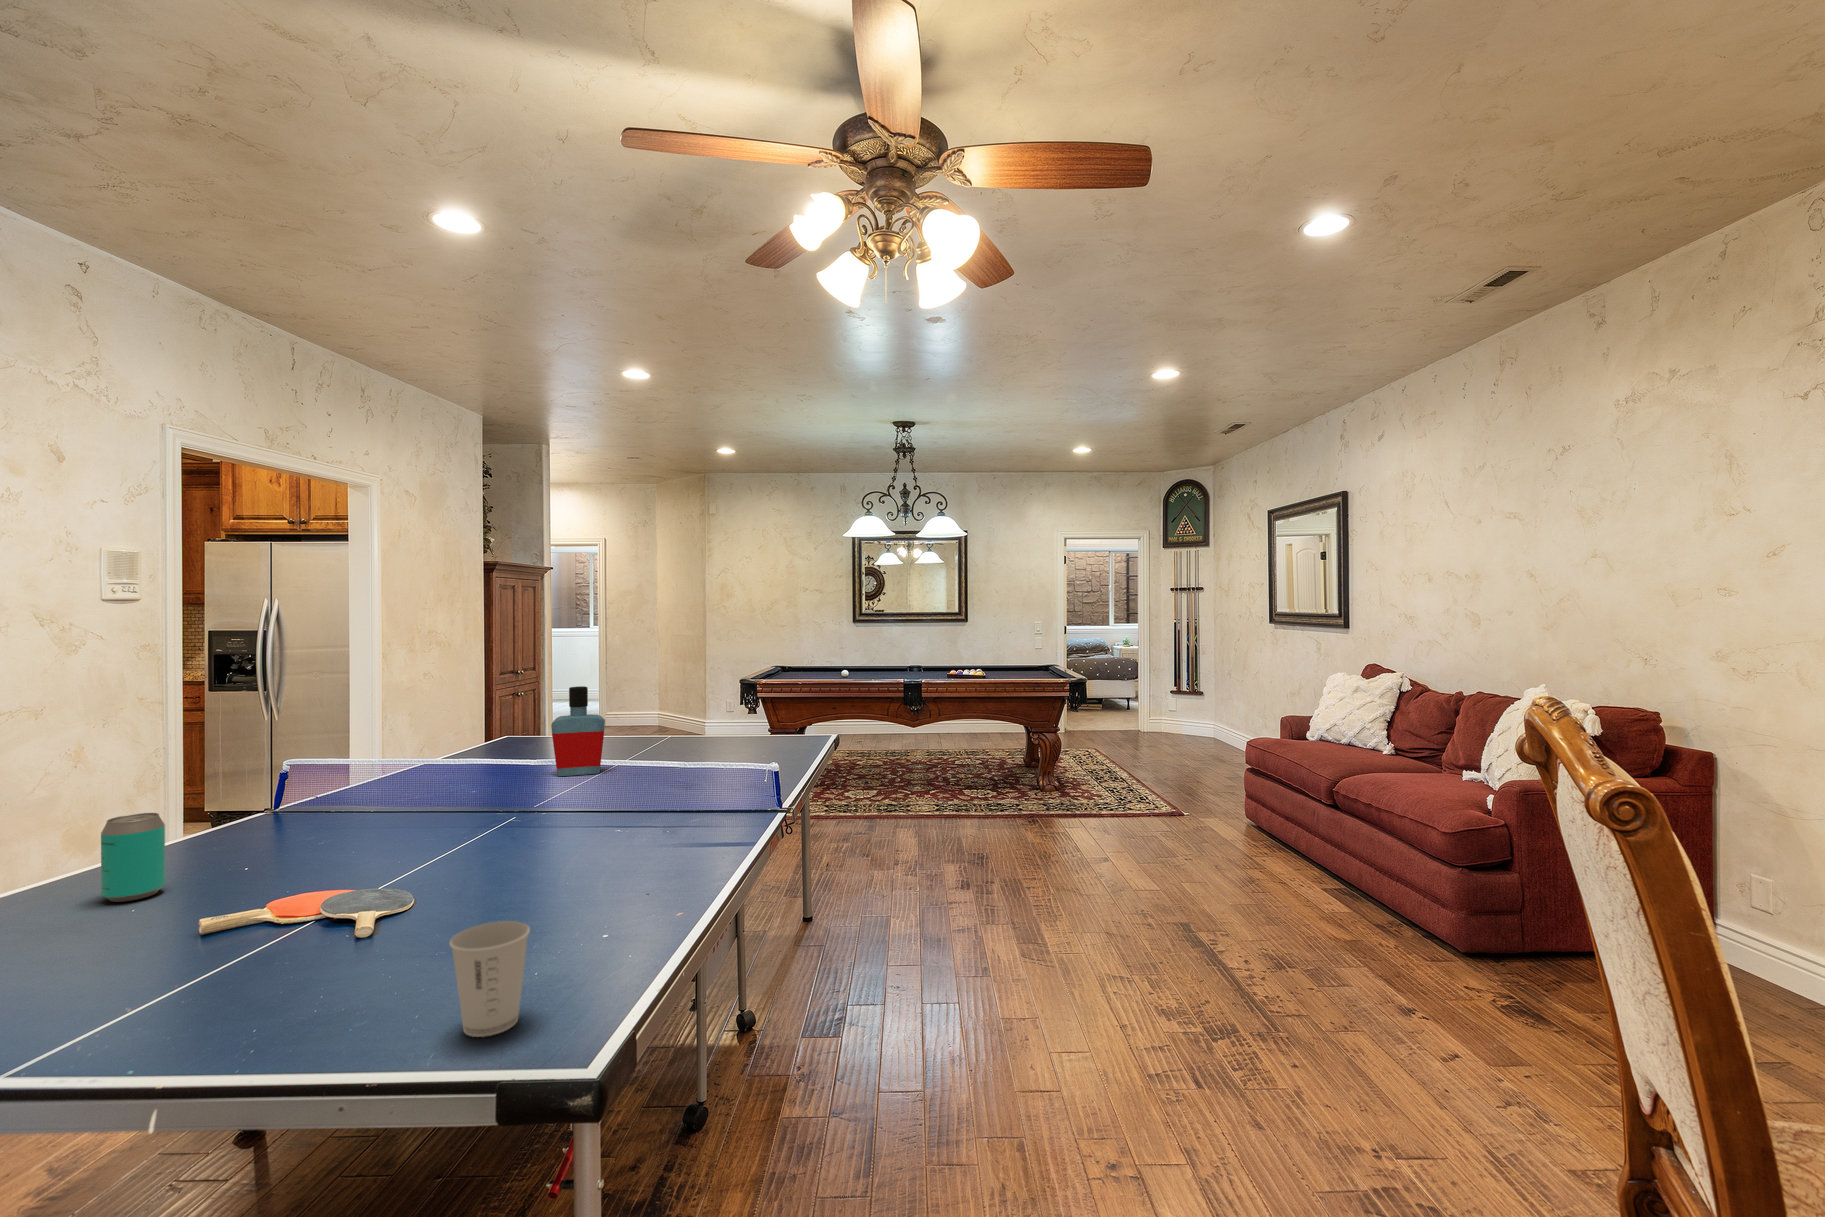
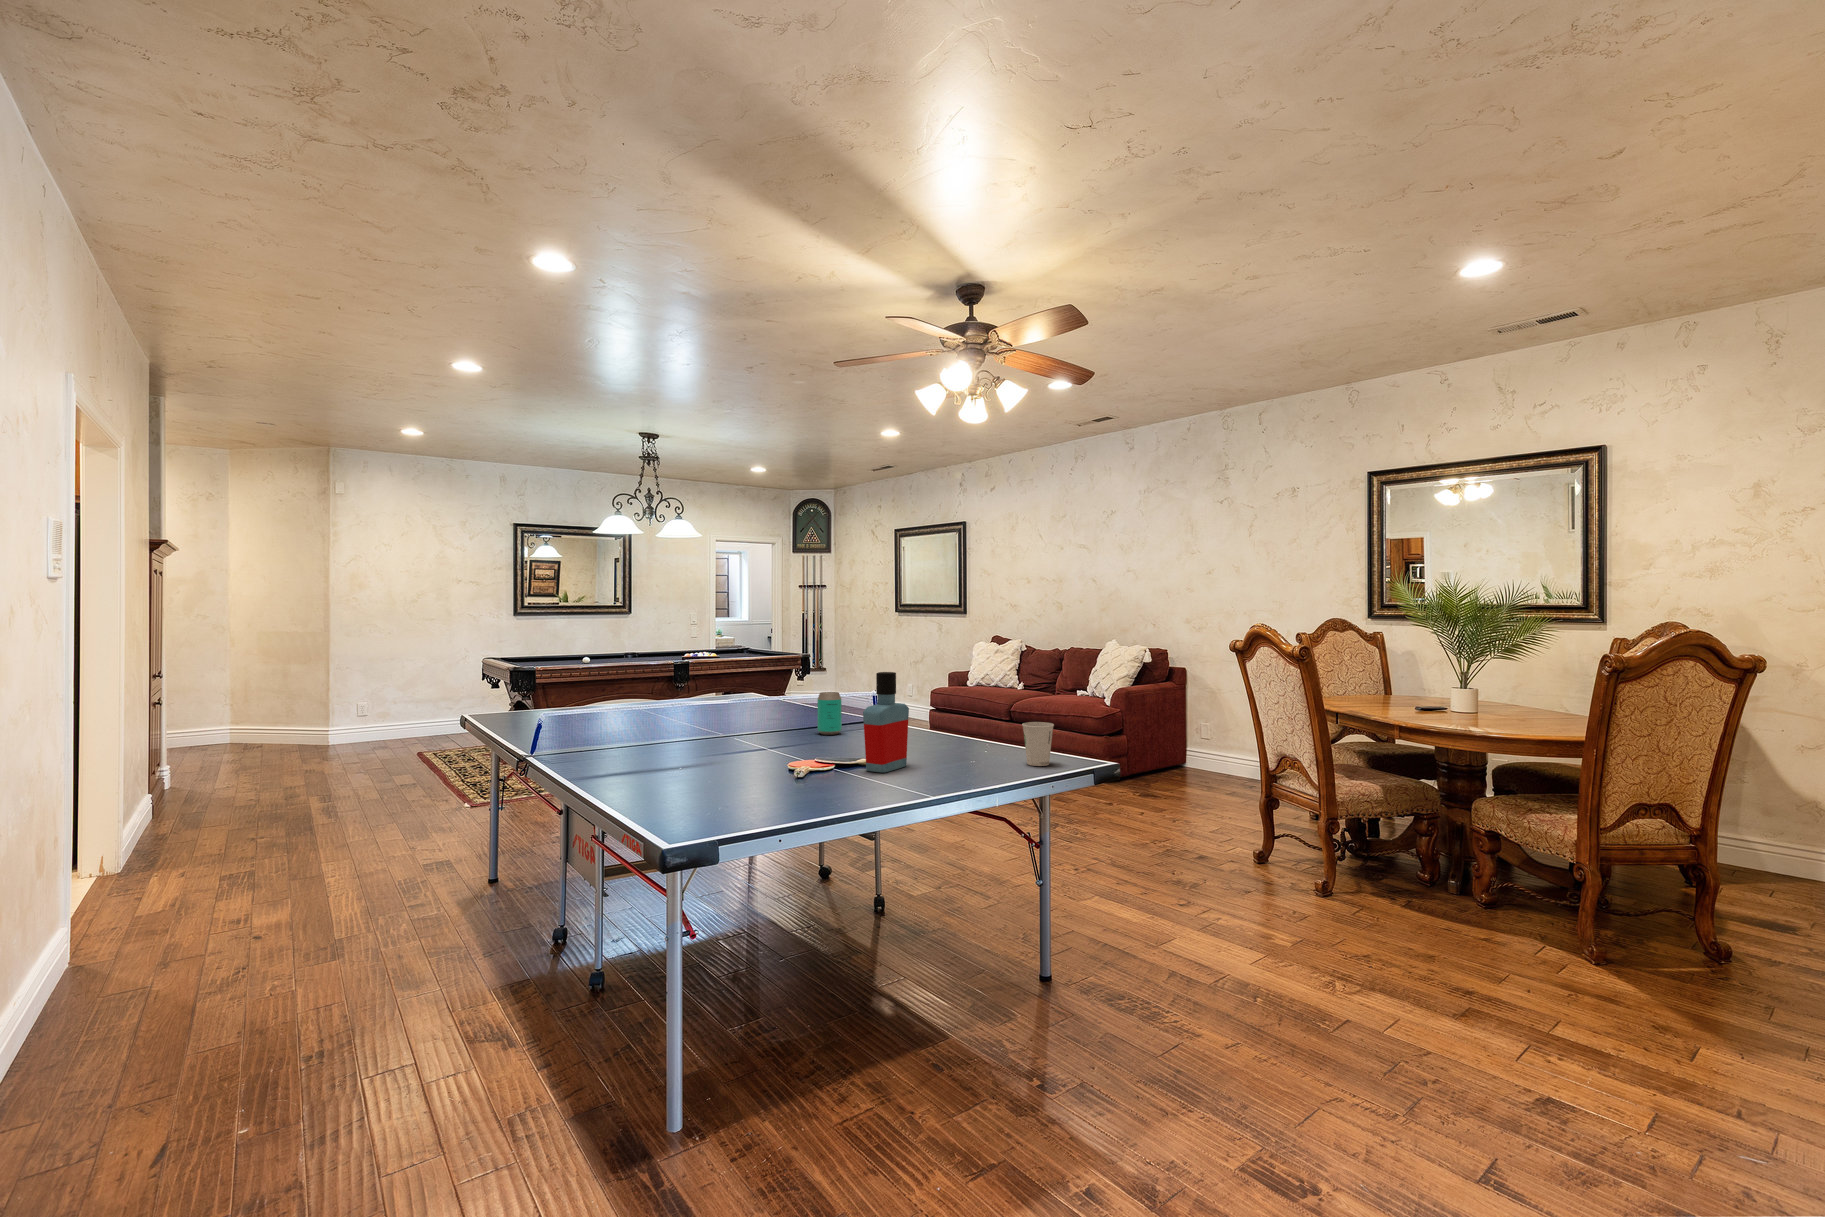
bottle: present [551,686,605,776] -> present [863,672,909,773]
beverage can: present [101,813,165,902] -> present [817,692,842,735]

